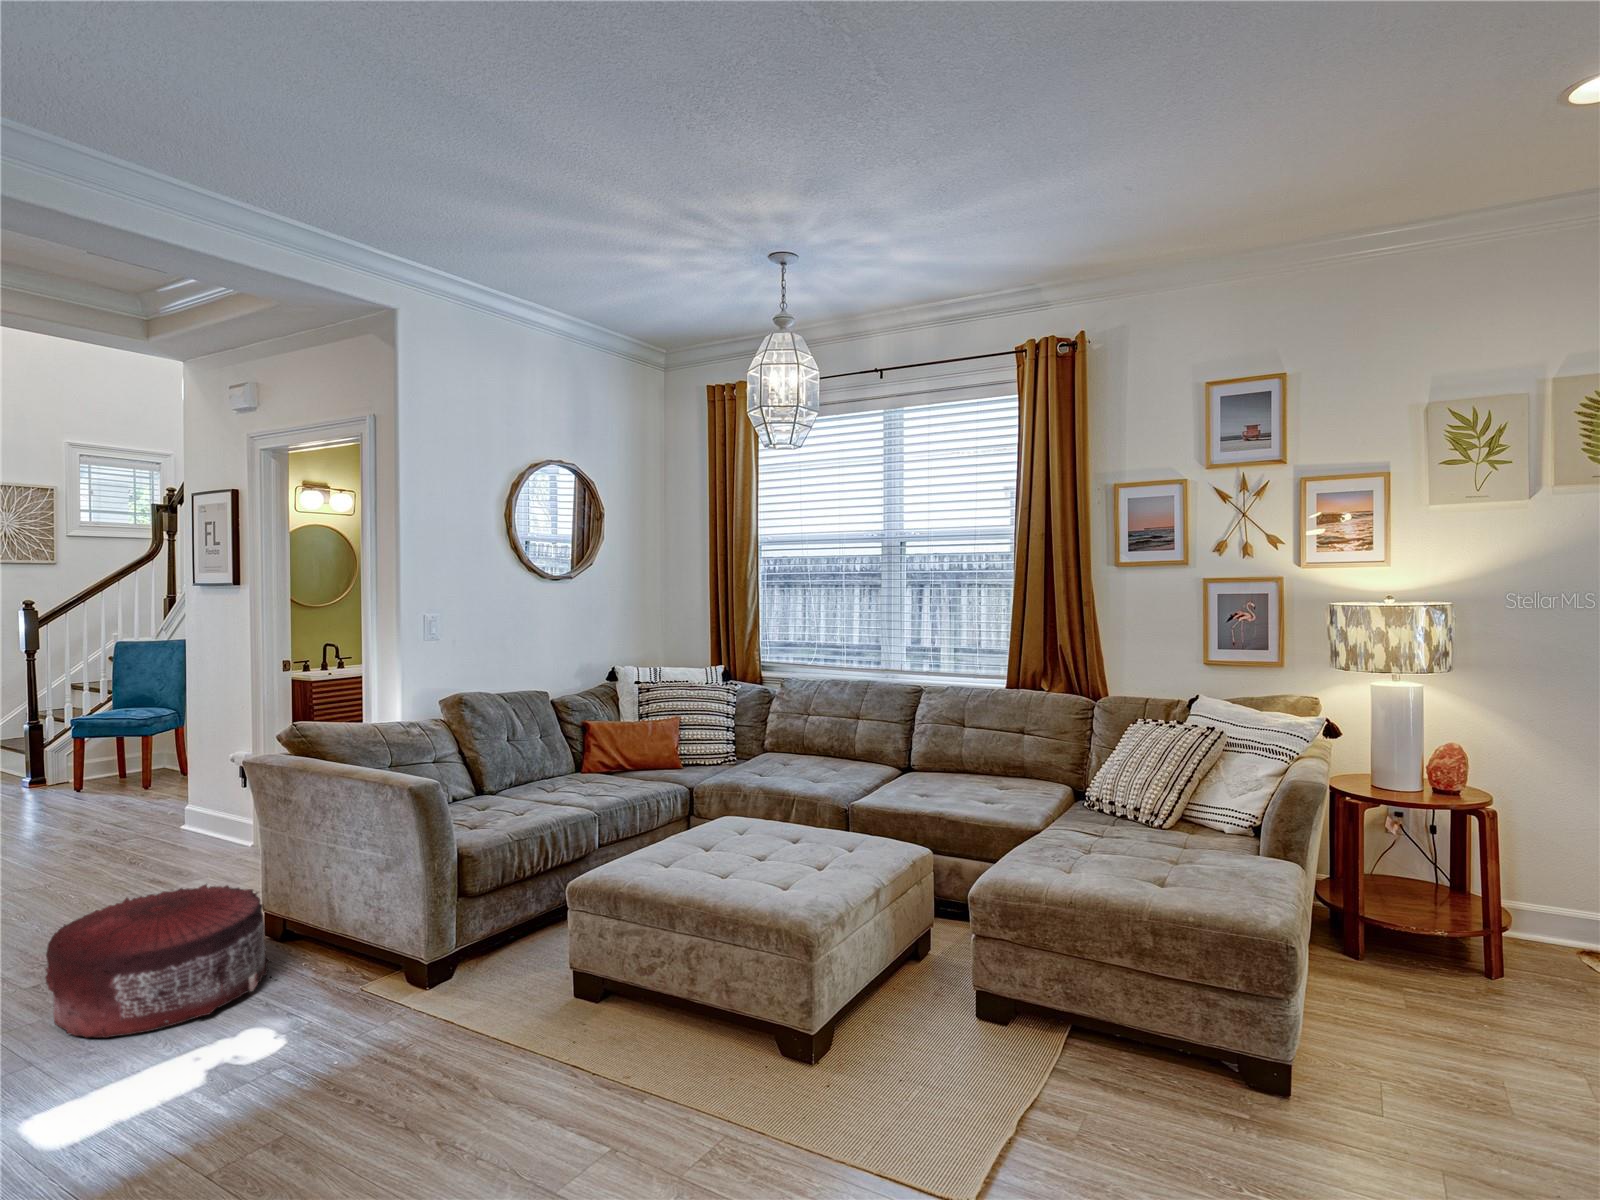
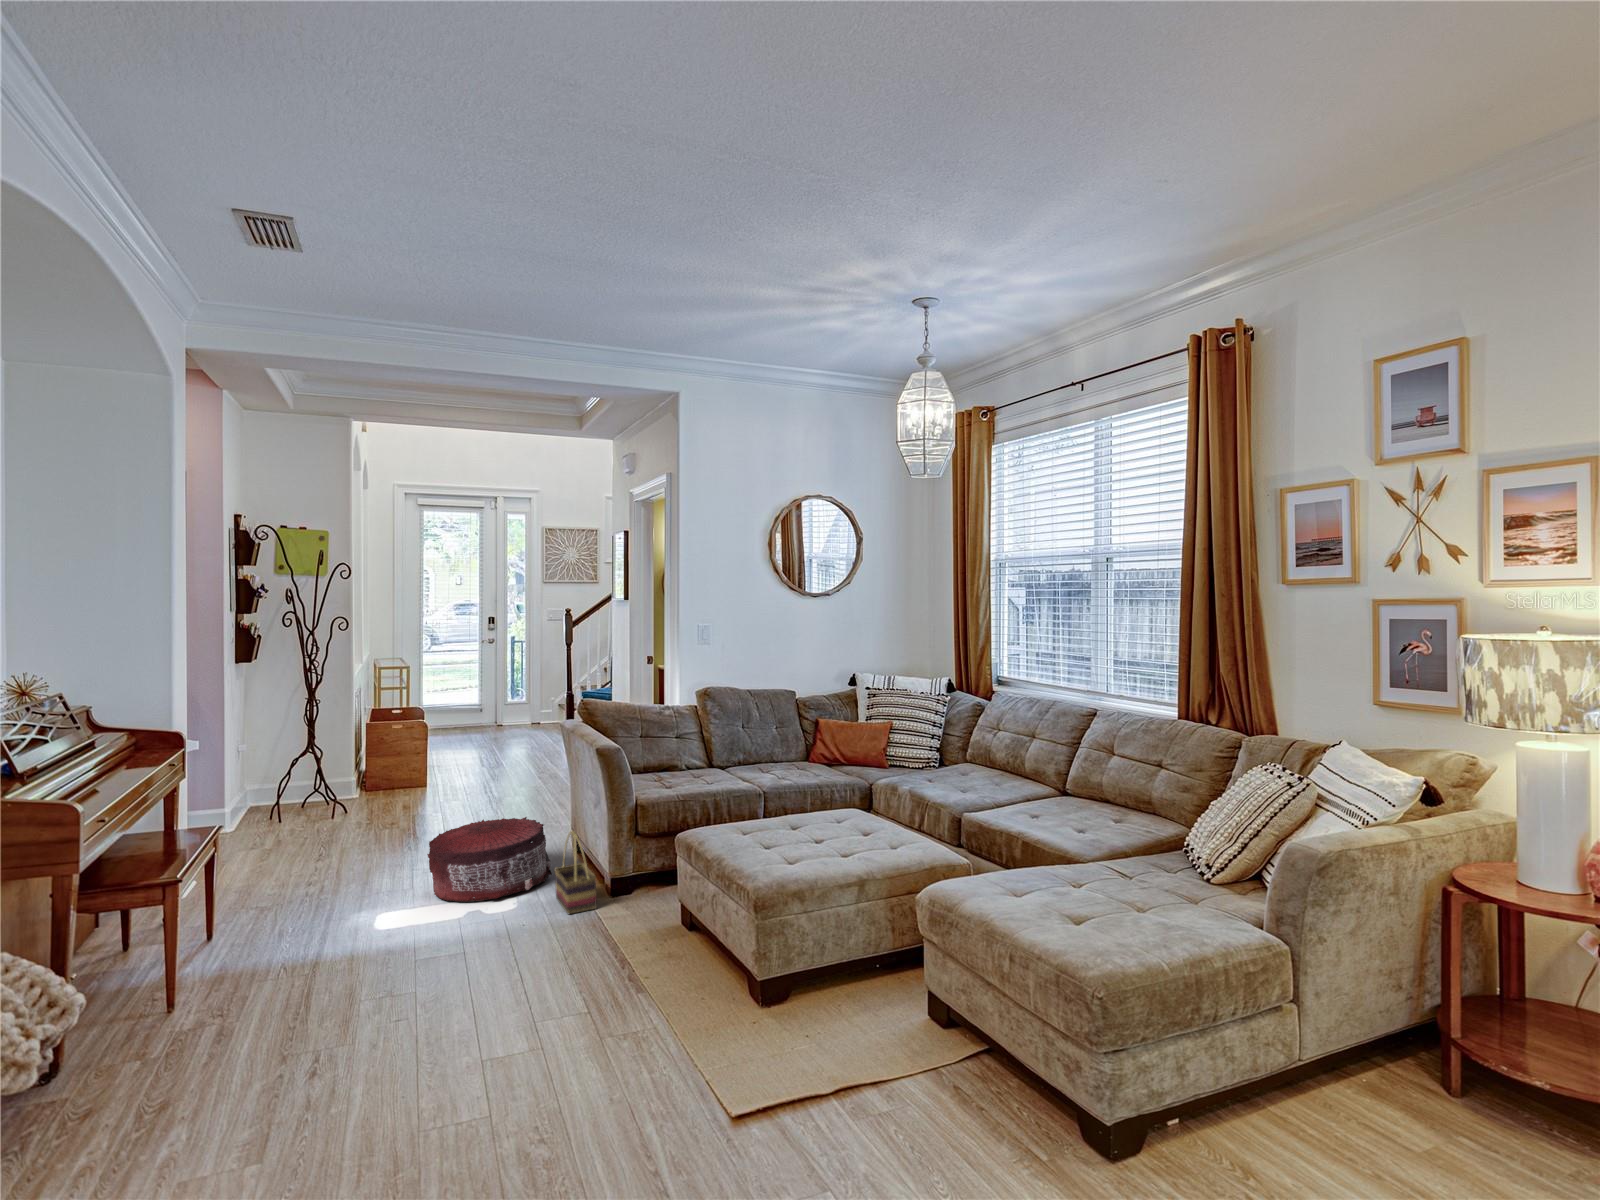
basket: none [313,887,403,1011] -> present [554,831,597,914]

